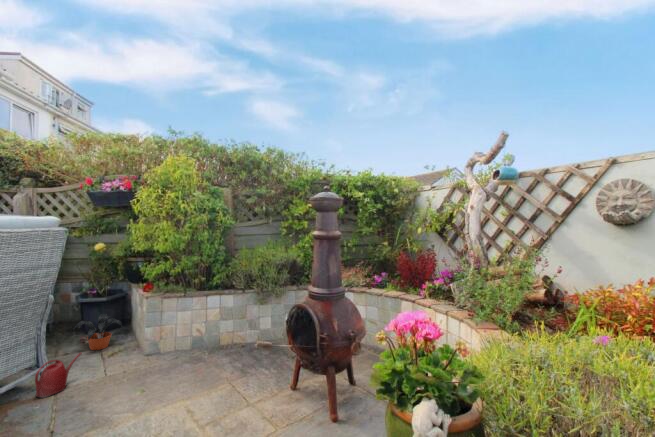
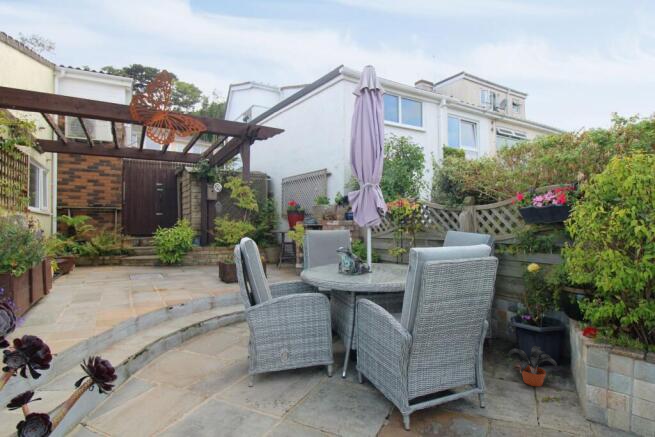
watering can: present [35,353,81,398] -> none [474,386,515,422]

